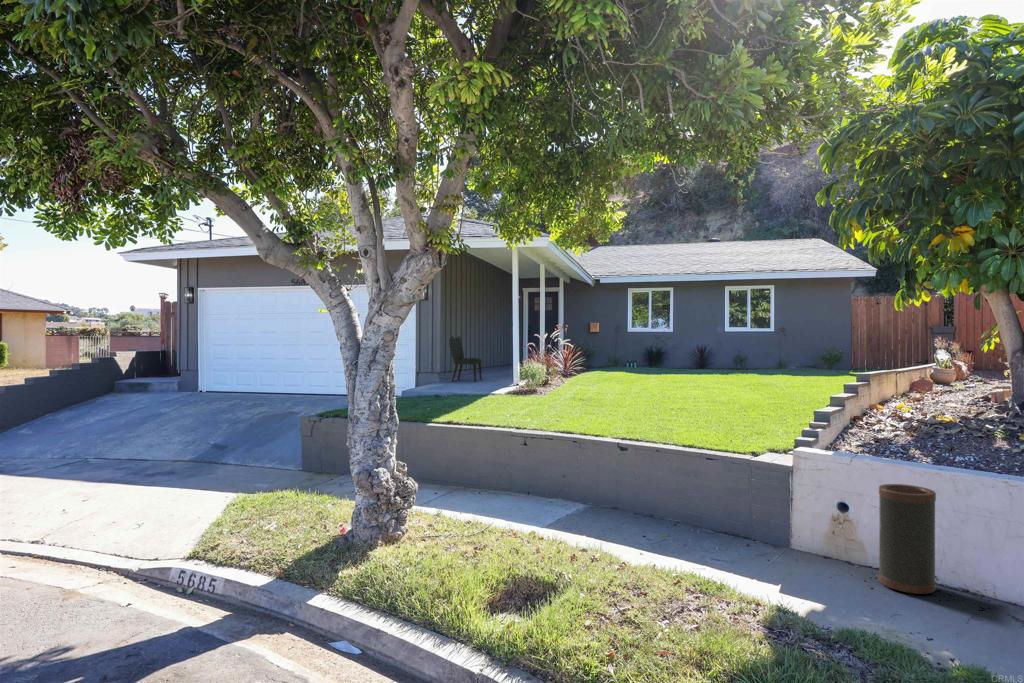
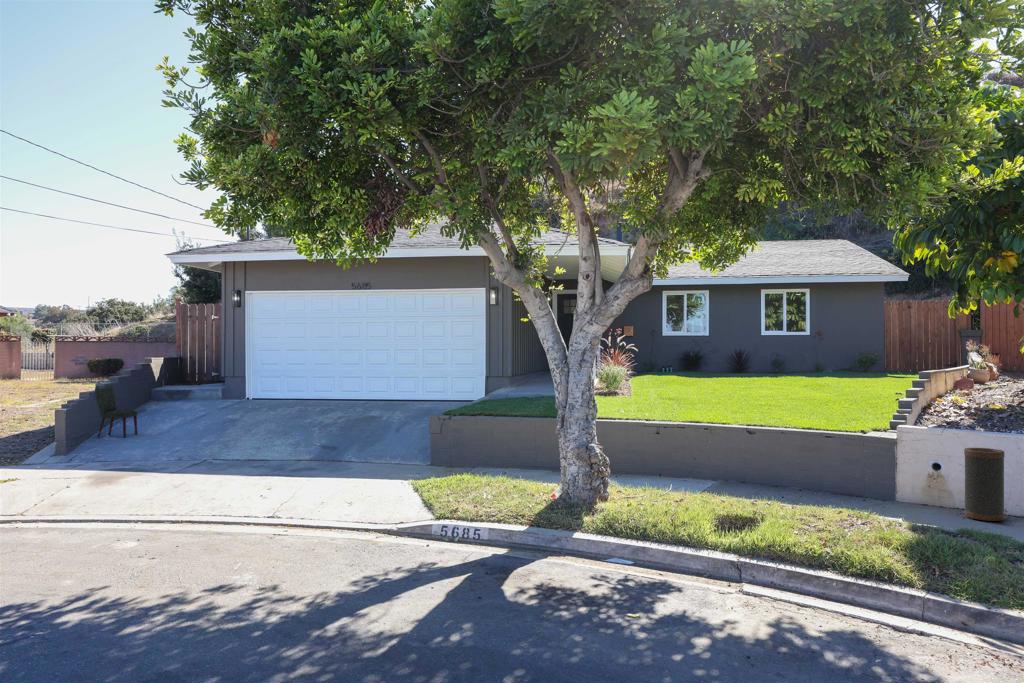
chair: present [449,336,482,382] -> present [95,385,137,438]

